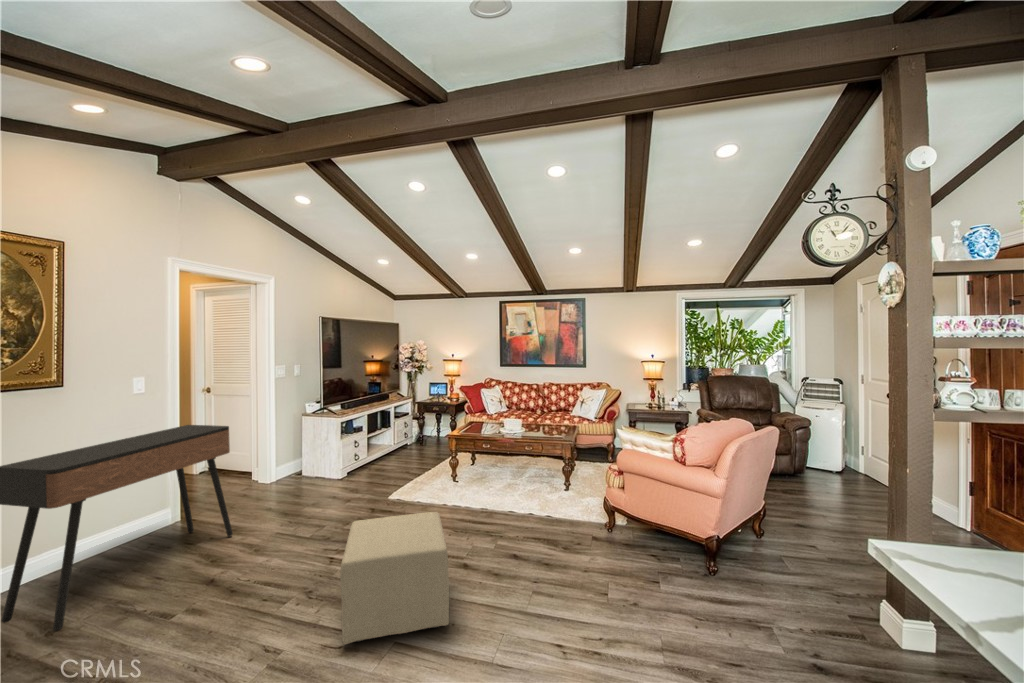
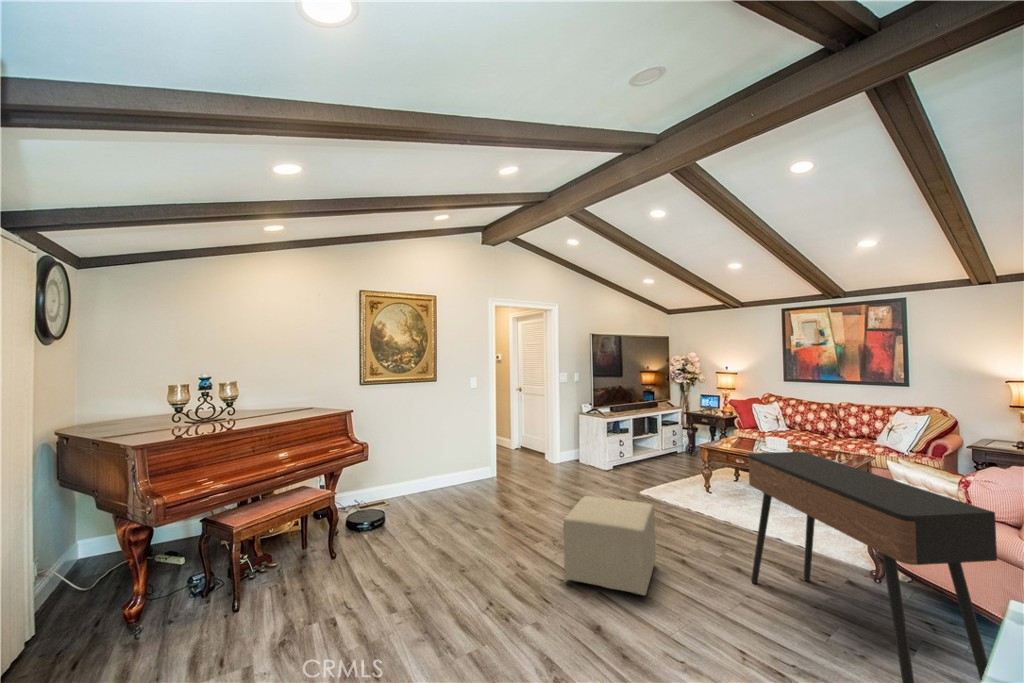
console table: present [0,425,233,631] -> present [748,452,997,683]

